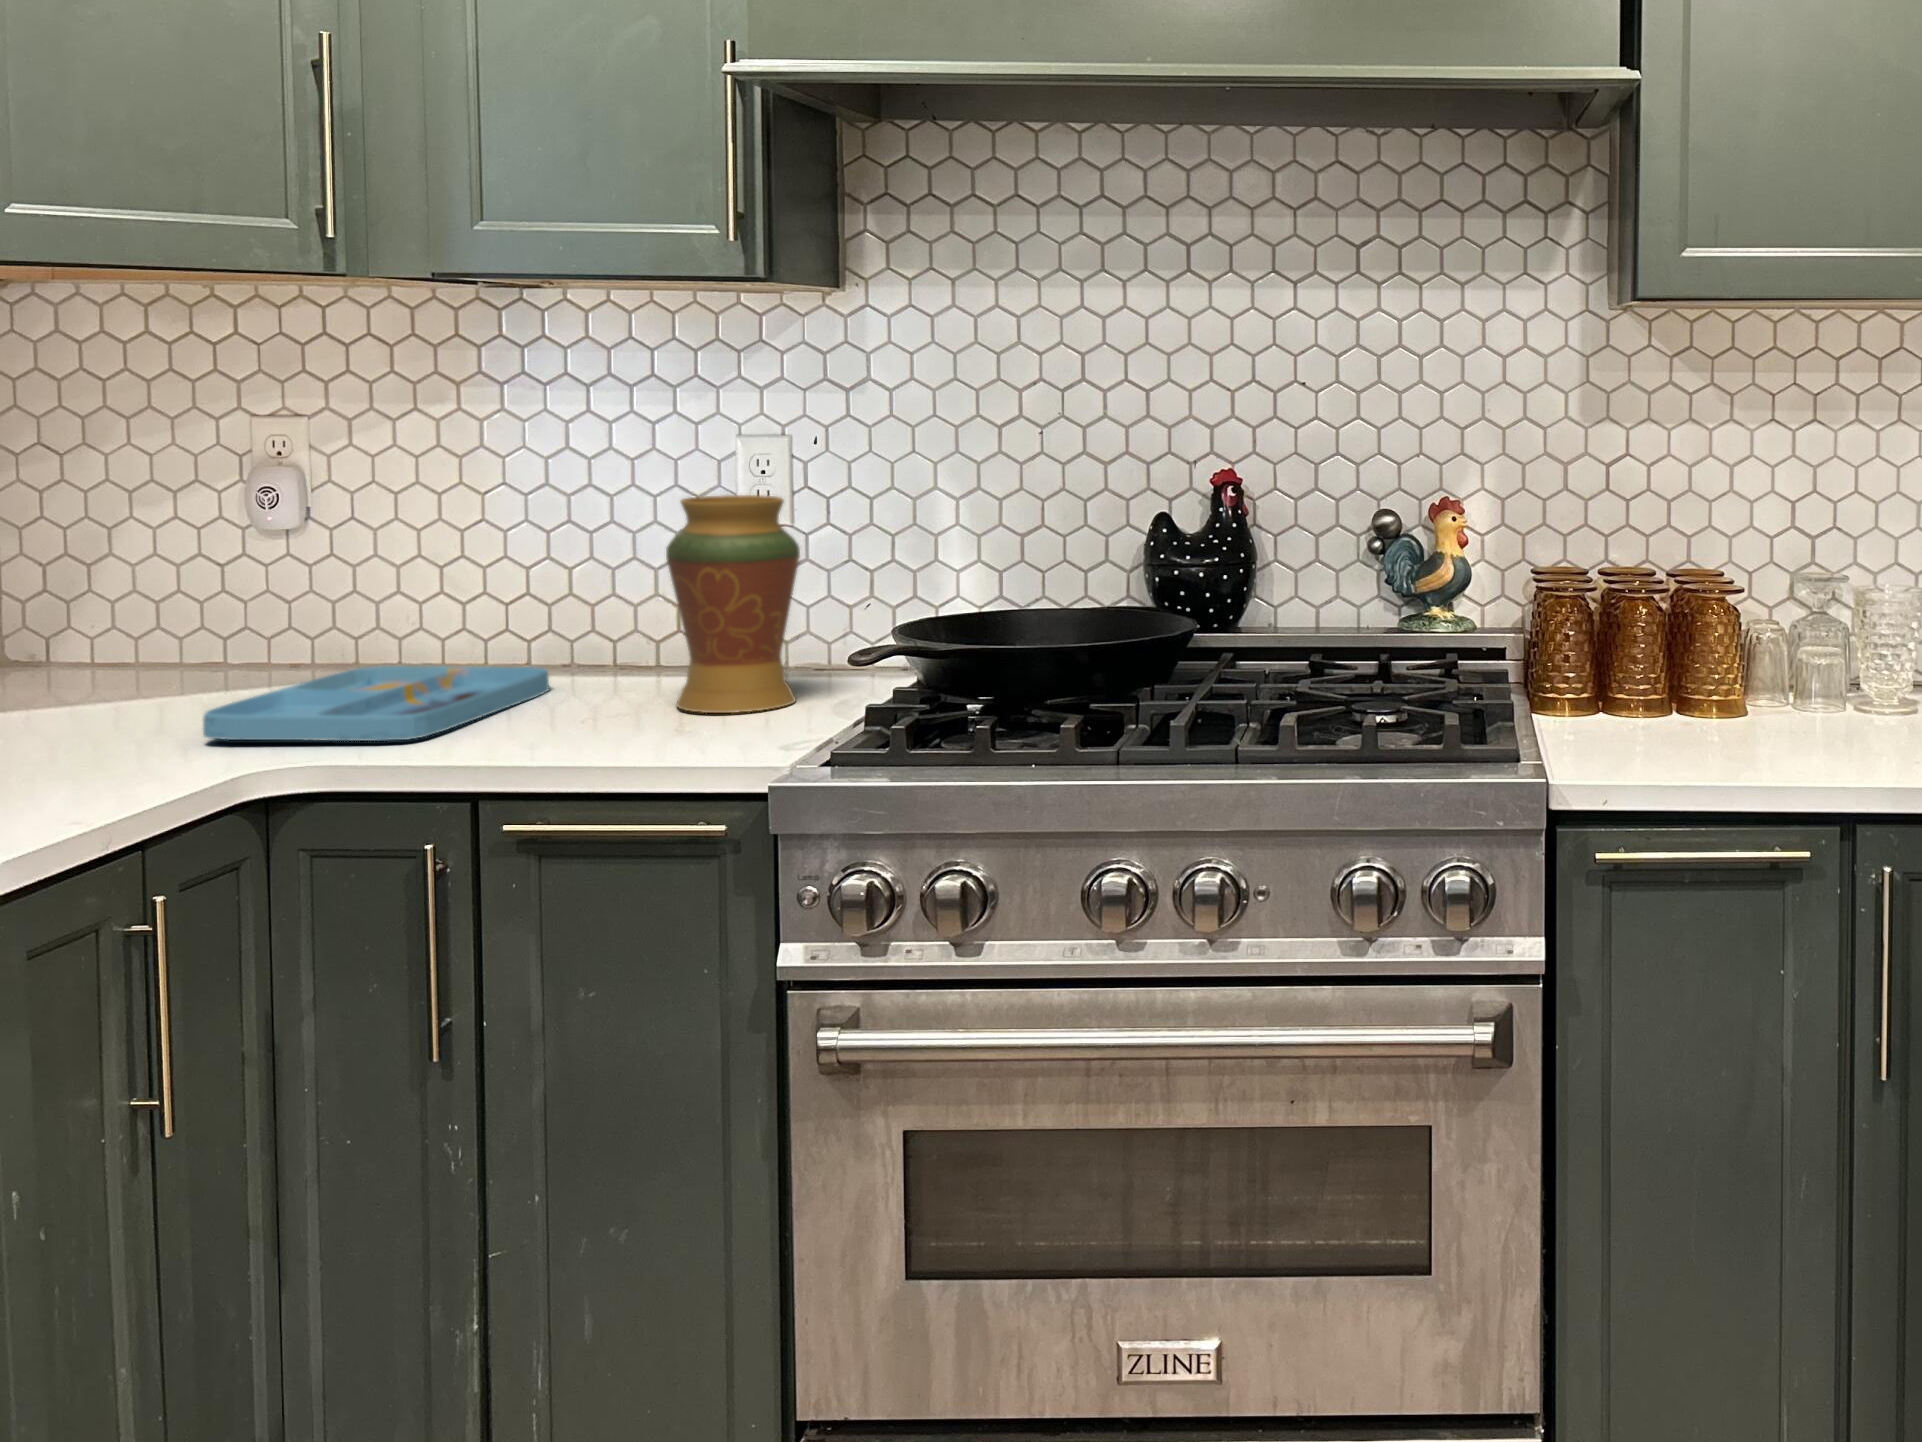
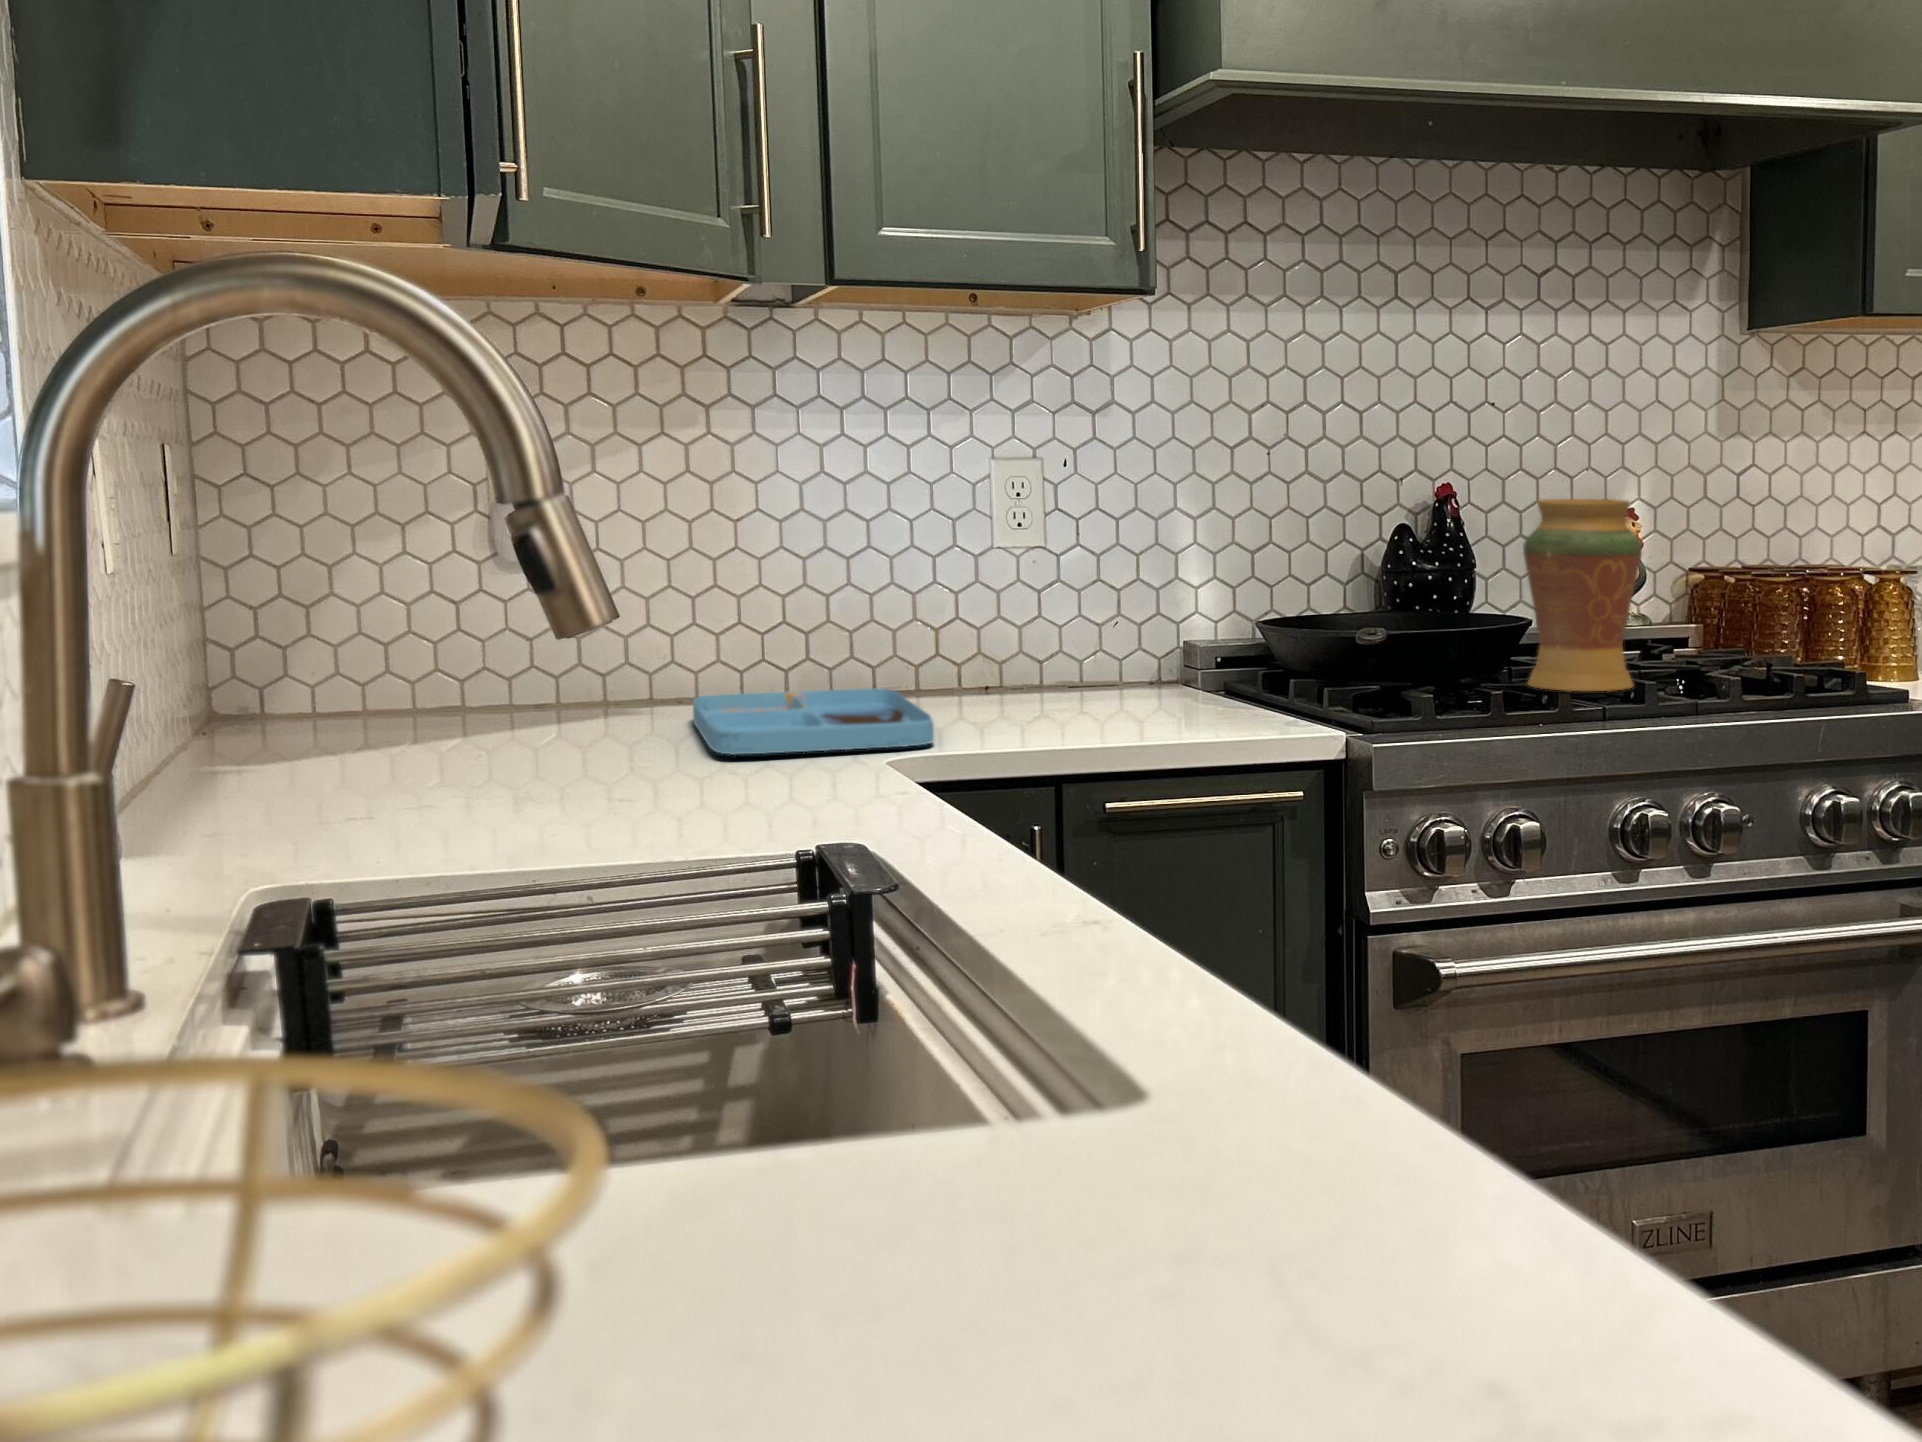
decorative vase: present [666,495,800,713] -> present [1523,499,1642,691]

